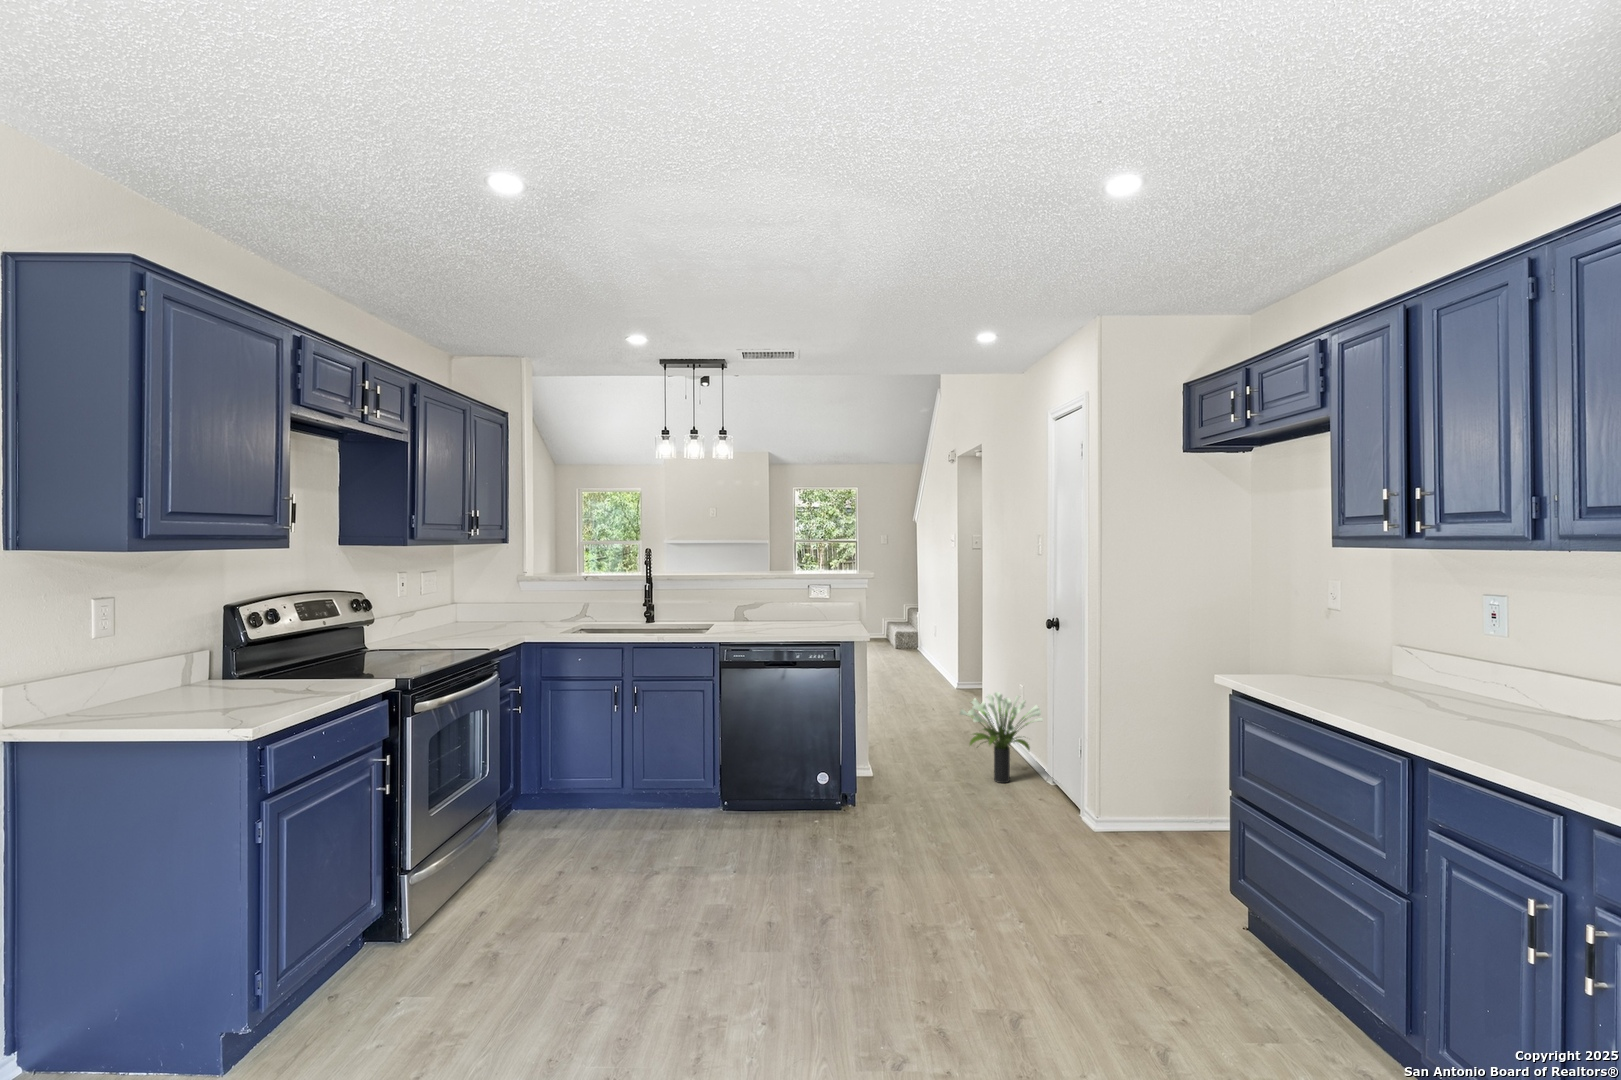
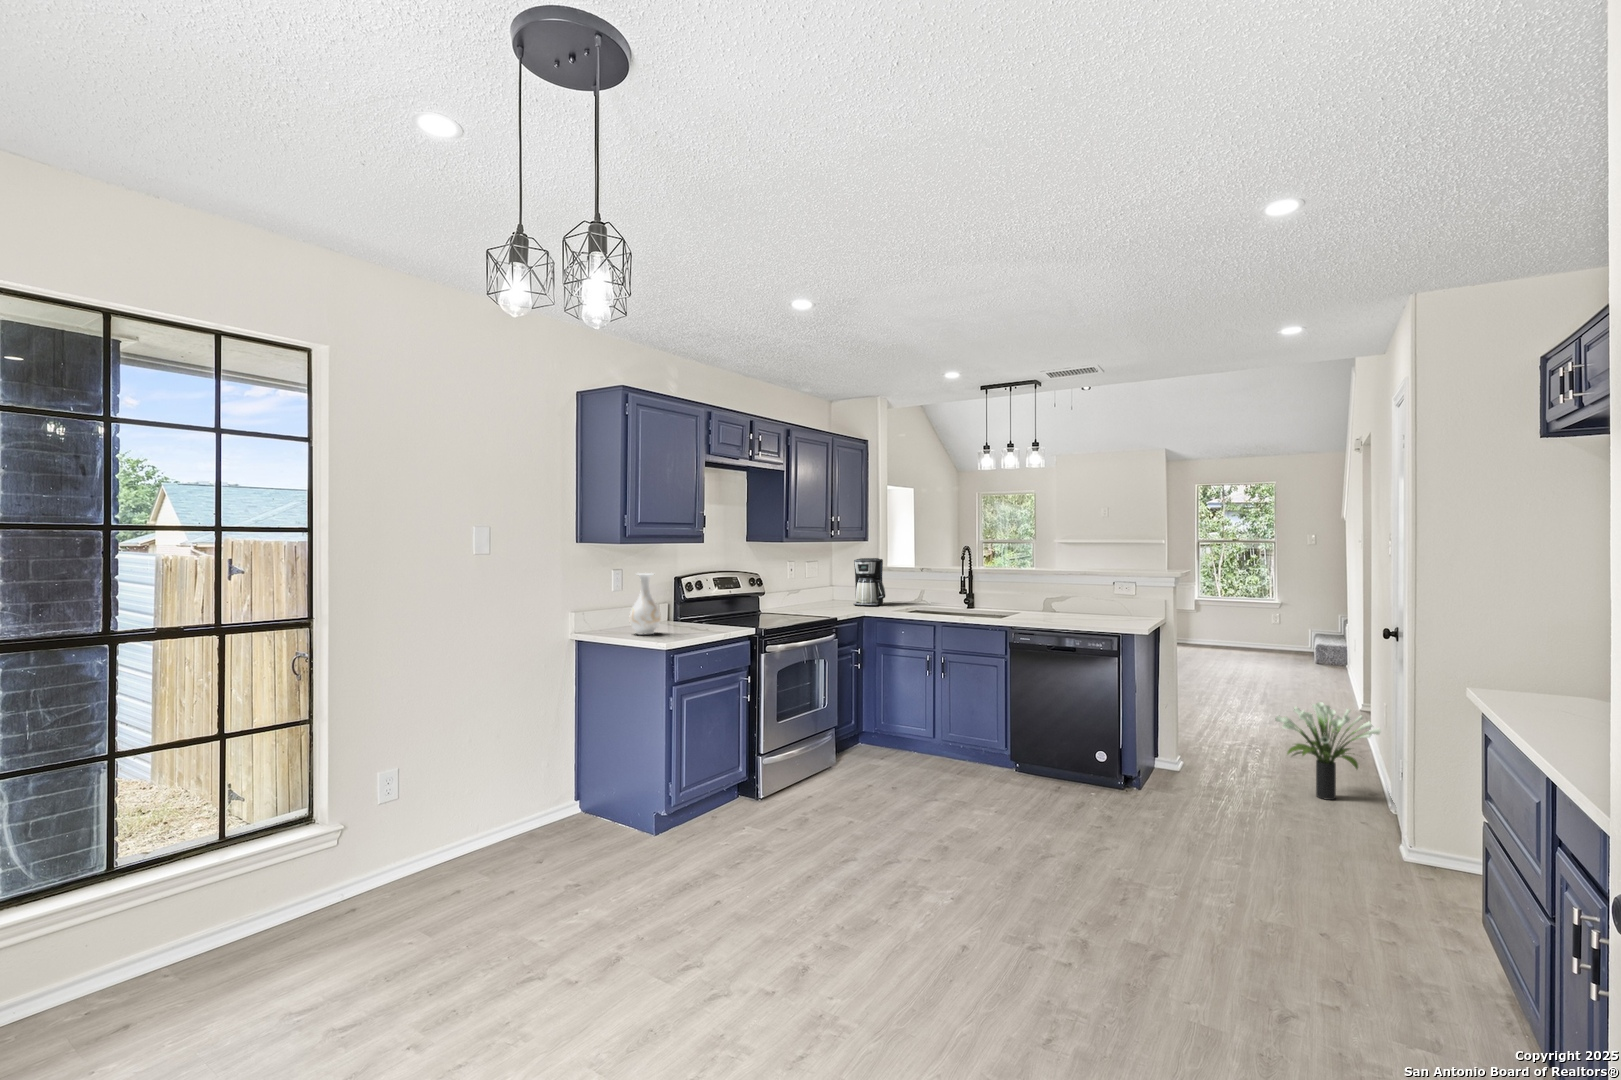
coffee maker: none [493,565,538,627] -> present [854,558,885,606]
vase: none [148,602,218,714] -> present [629,573,661,635]

